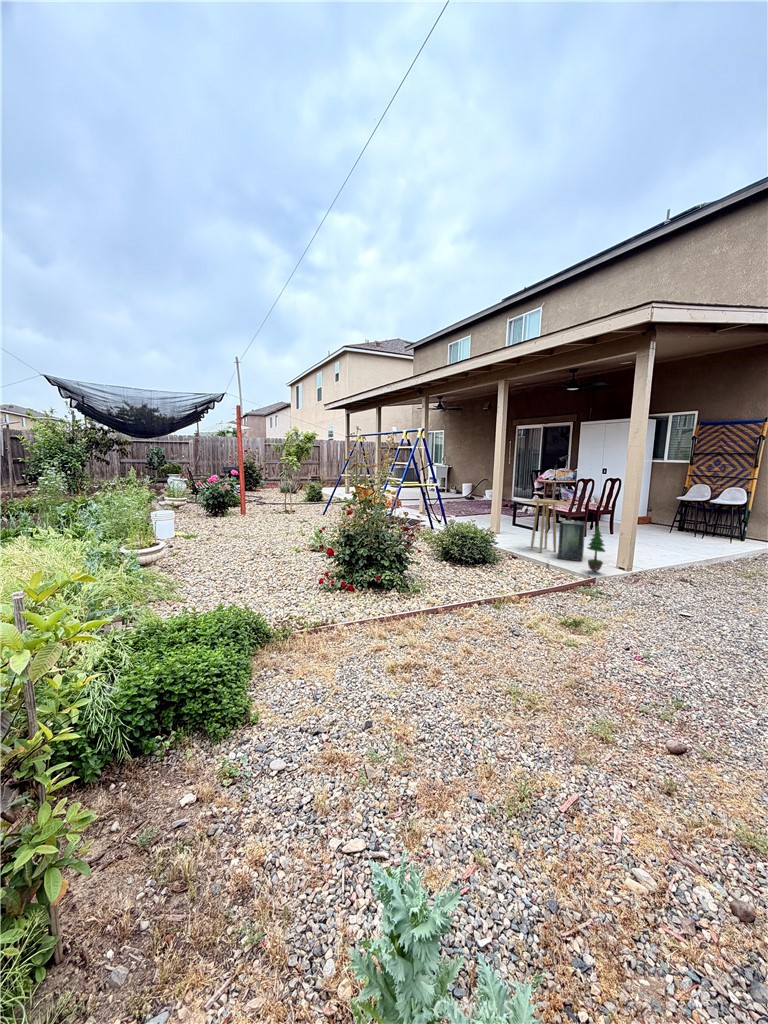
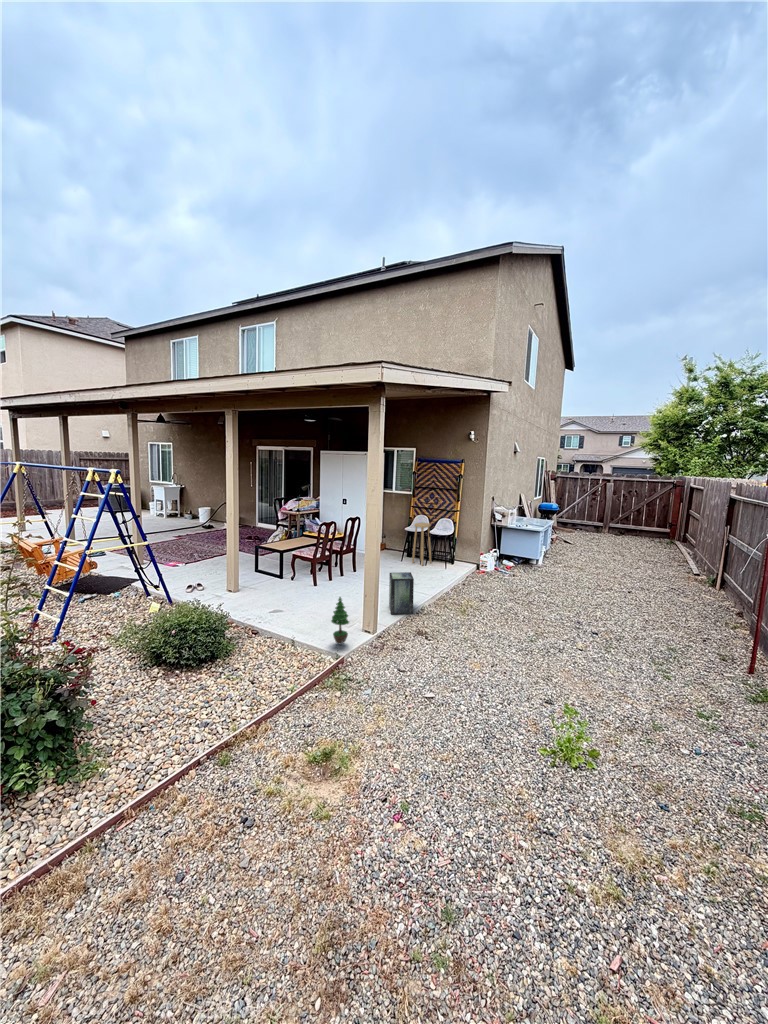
stool: present [531,499,558,553] -> present [412,523,431,565]
storage box: present [558,520,585,561] -> present [389,572,414,615]

